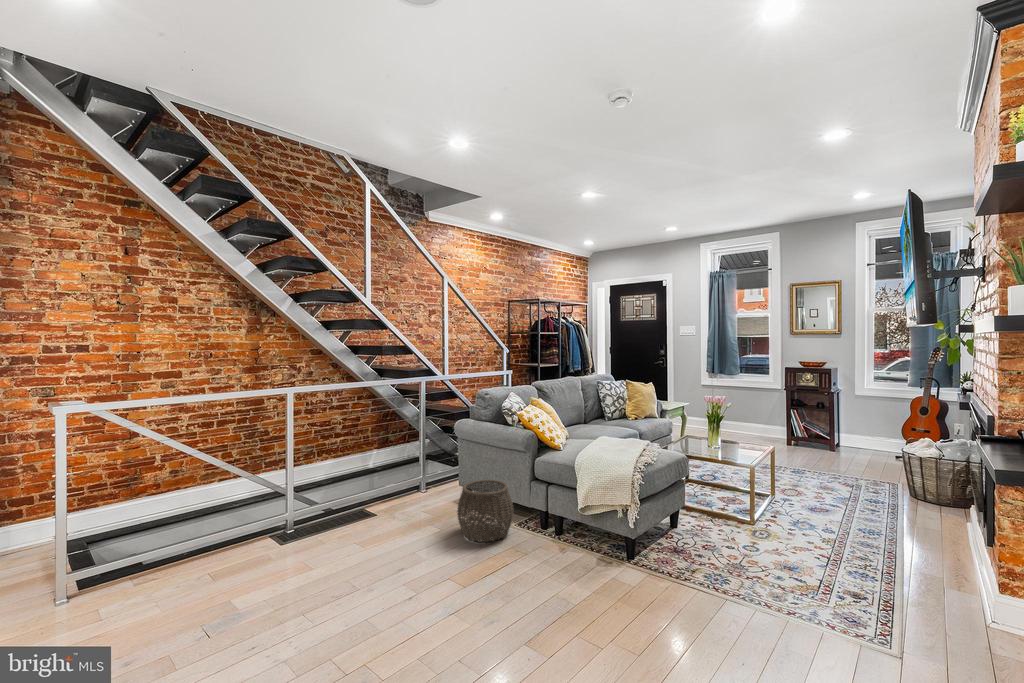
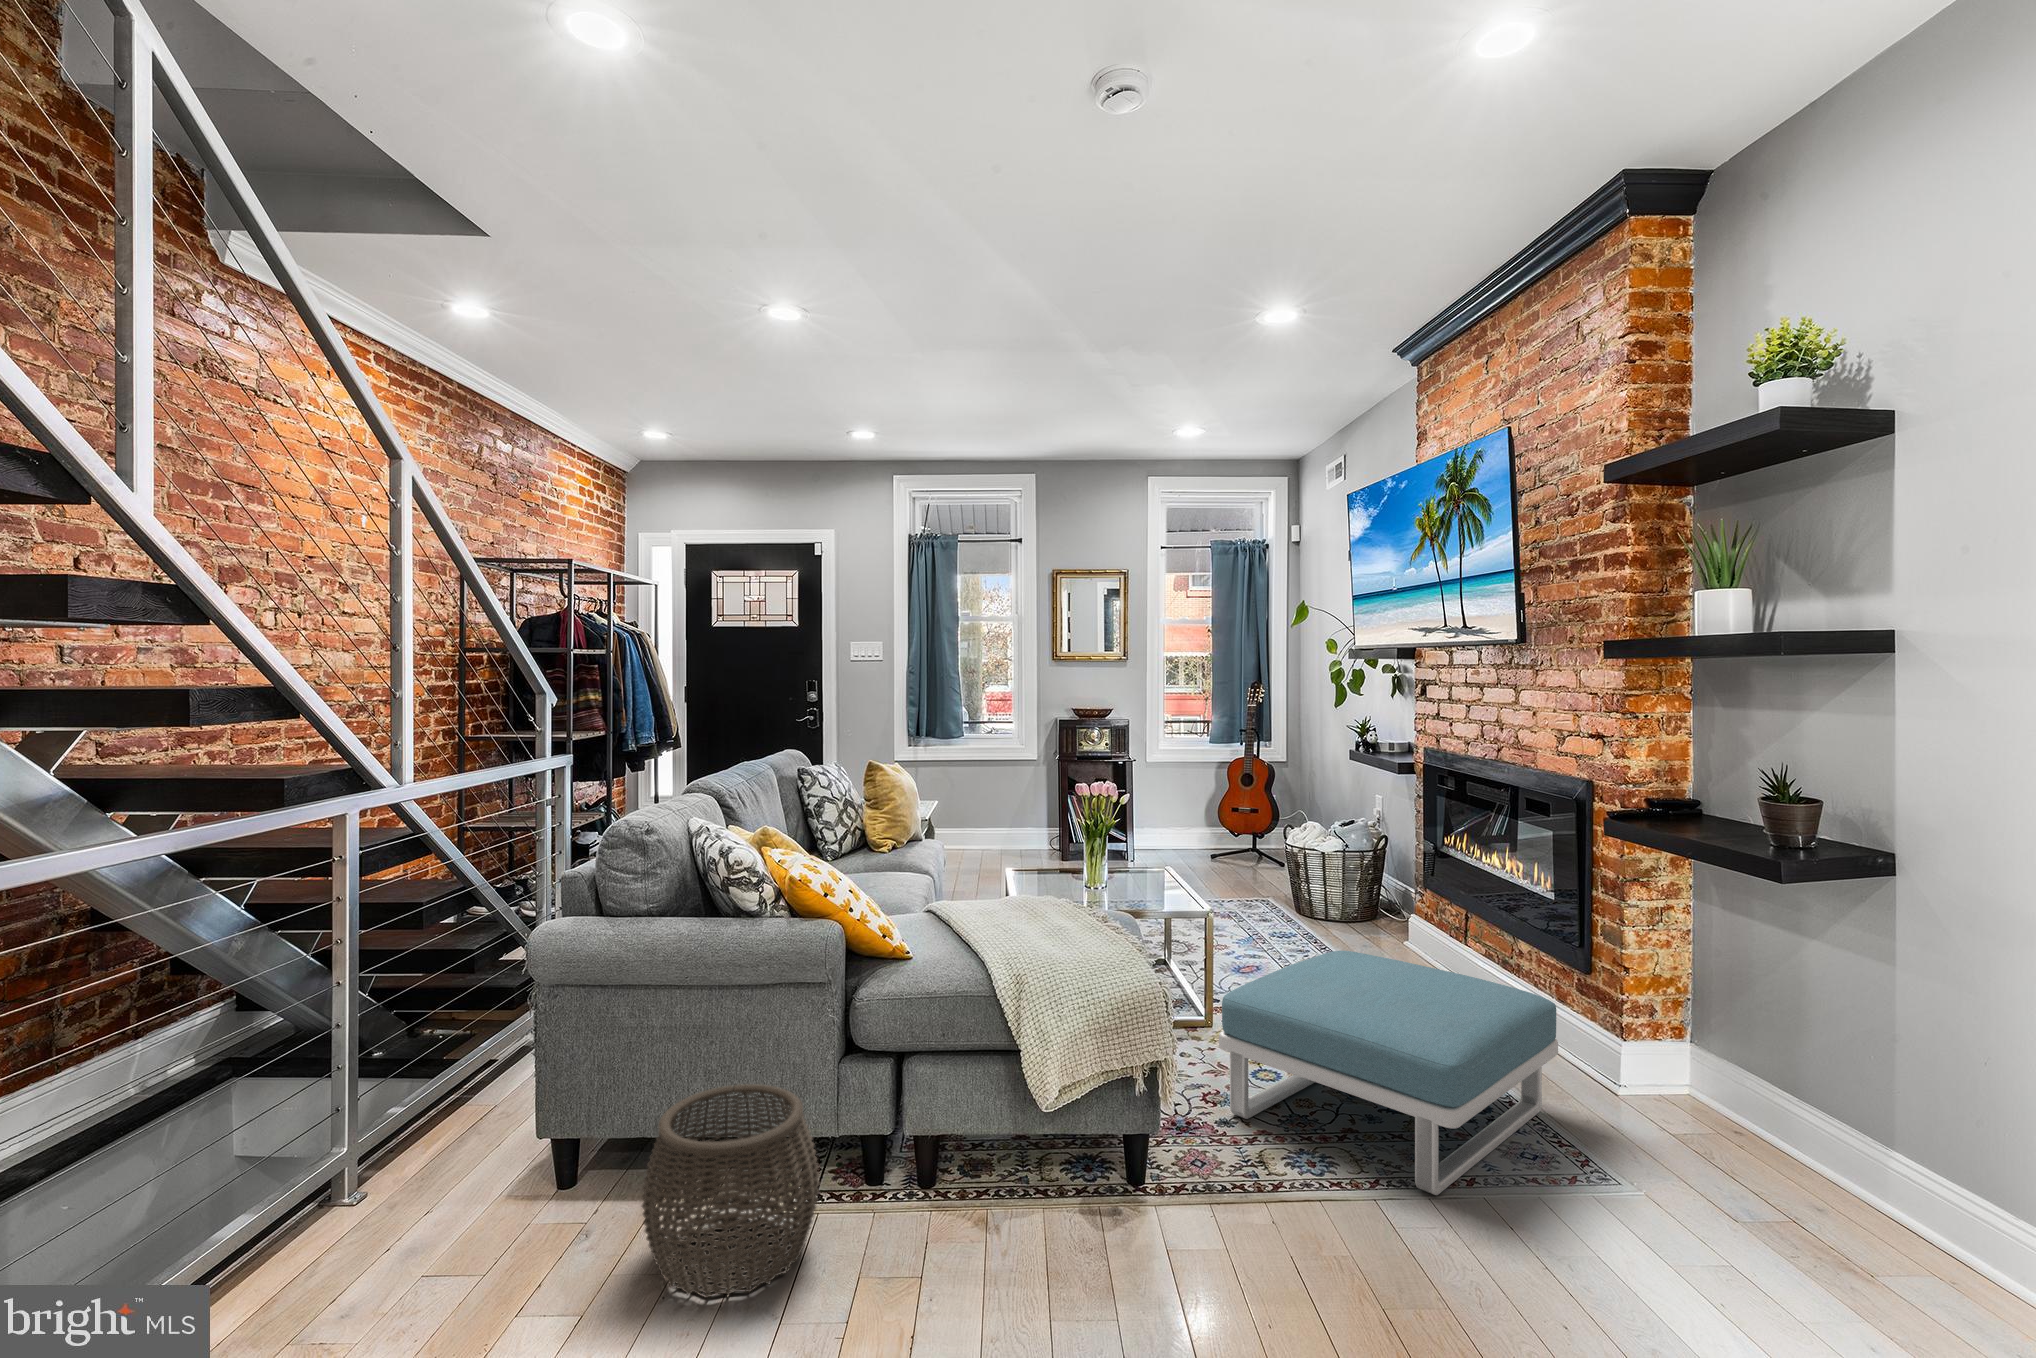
footstool: none [706,492,910,608] -> present [1219,951,1558,1195]

